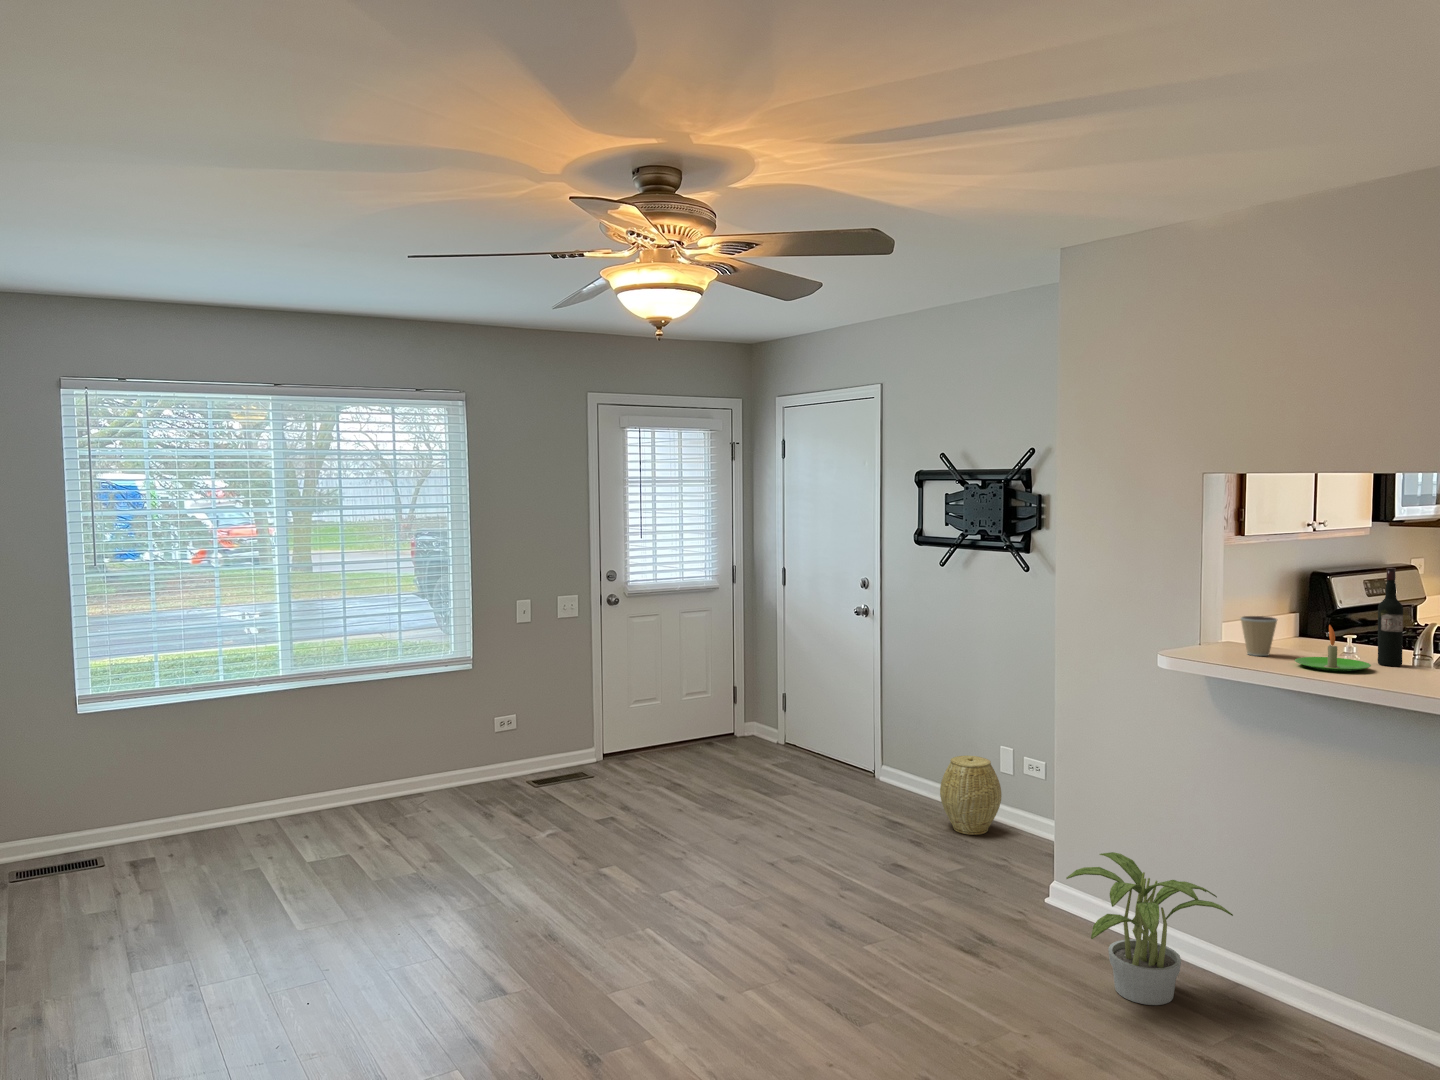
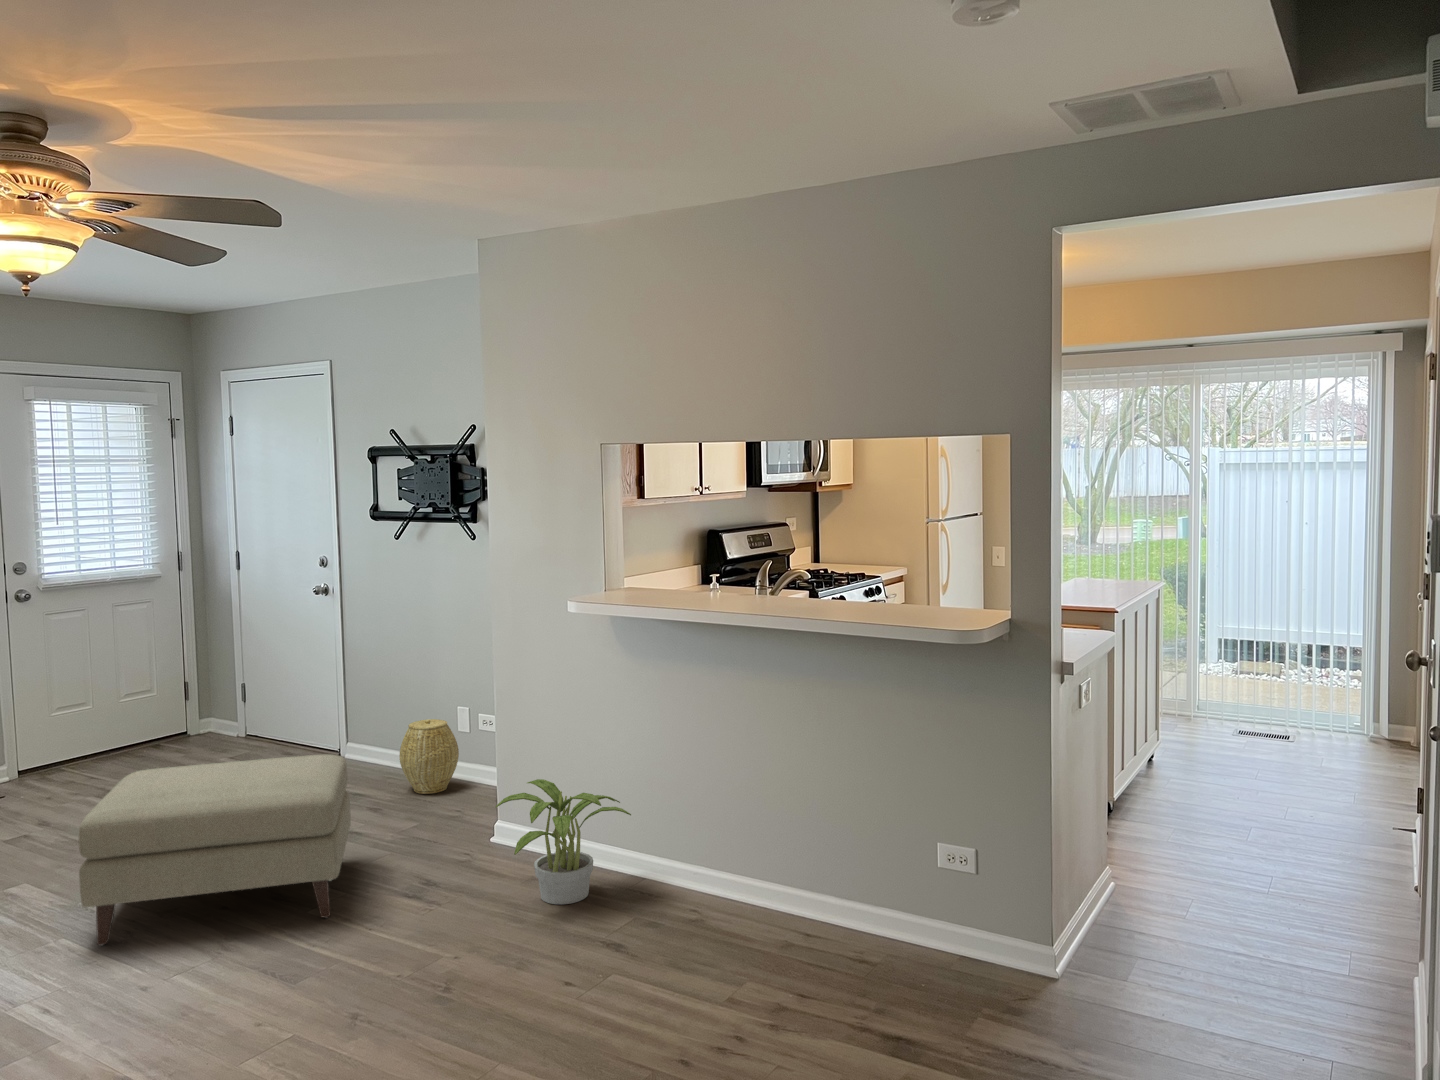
wine bottle: present [1378,568,1403,666] -> none [731,518,749,596]
coffee cup: present [1241,616,1277,656] -> none [633,563,661,596]
candle: present [1295,625,1371,672] -> none [670,565,724,602]
ottoman: none [665,781,901,963] -> present [79,754,351,945]

